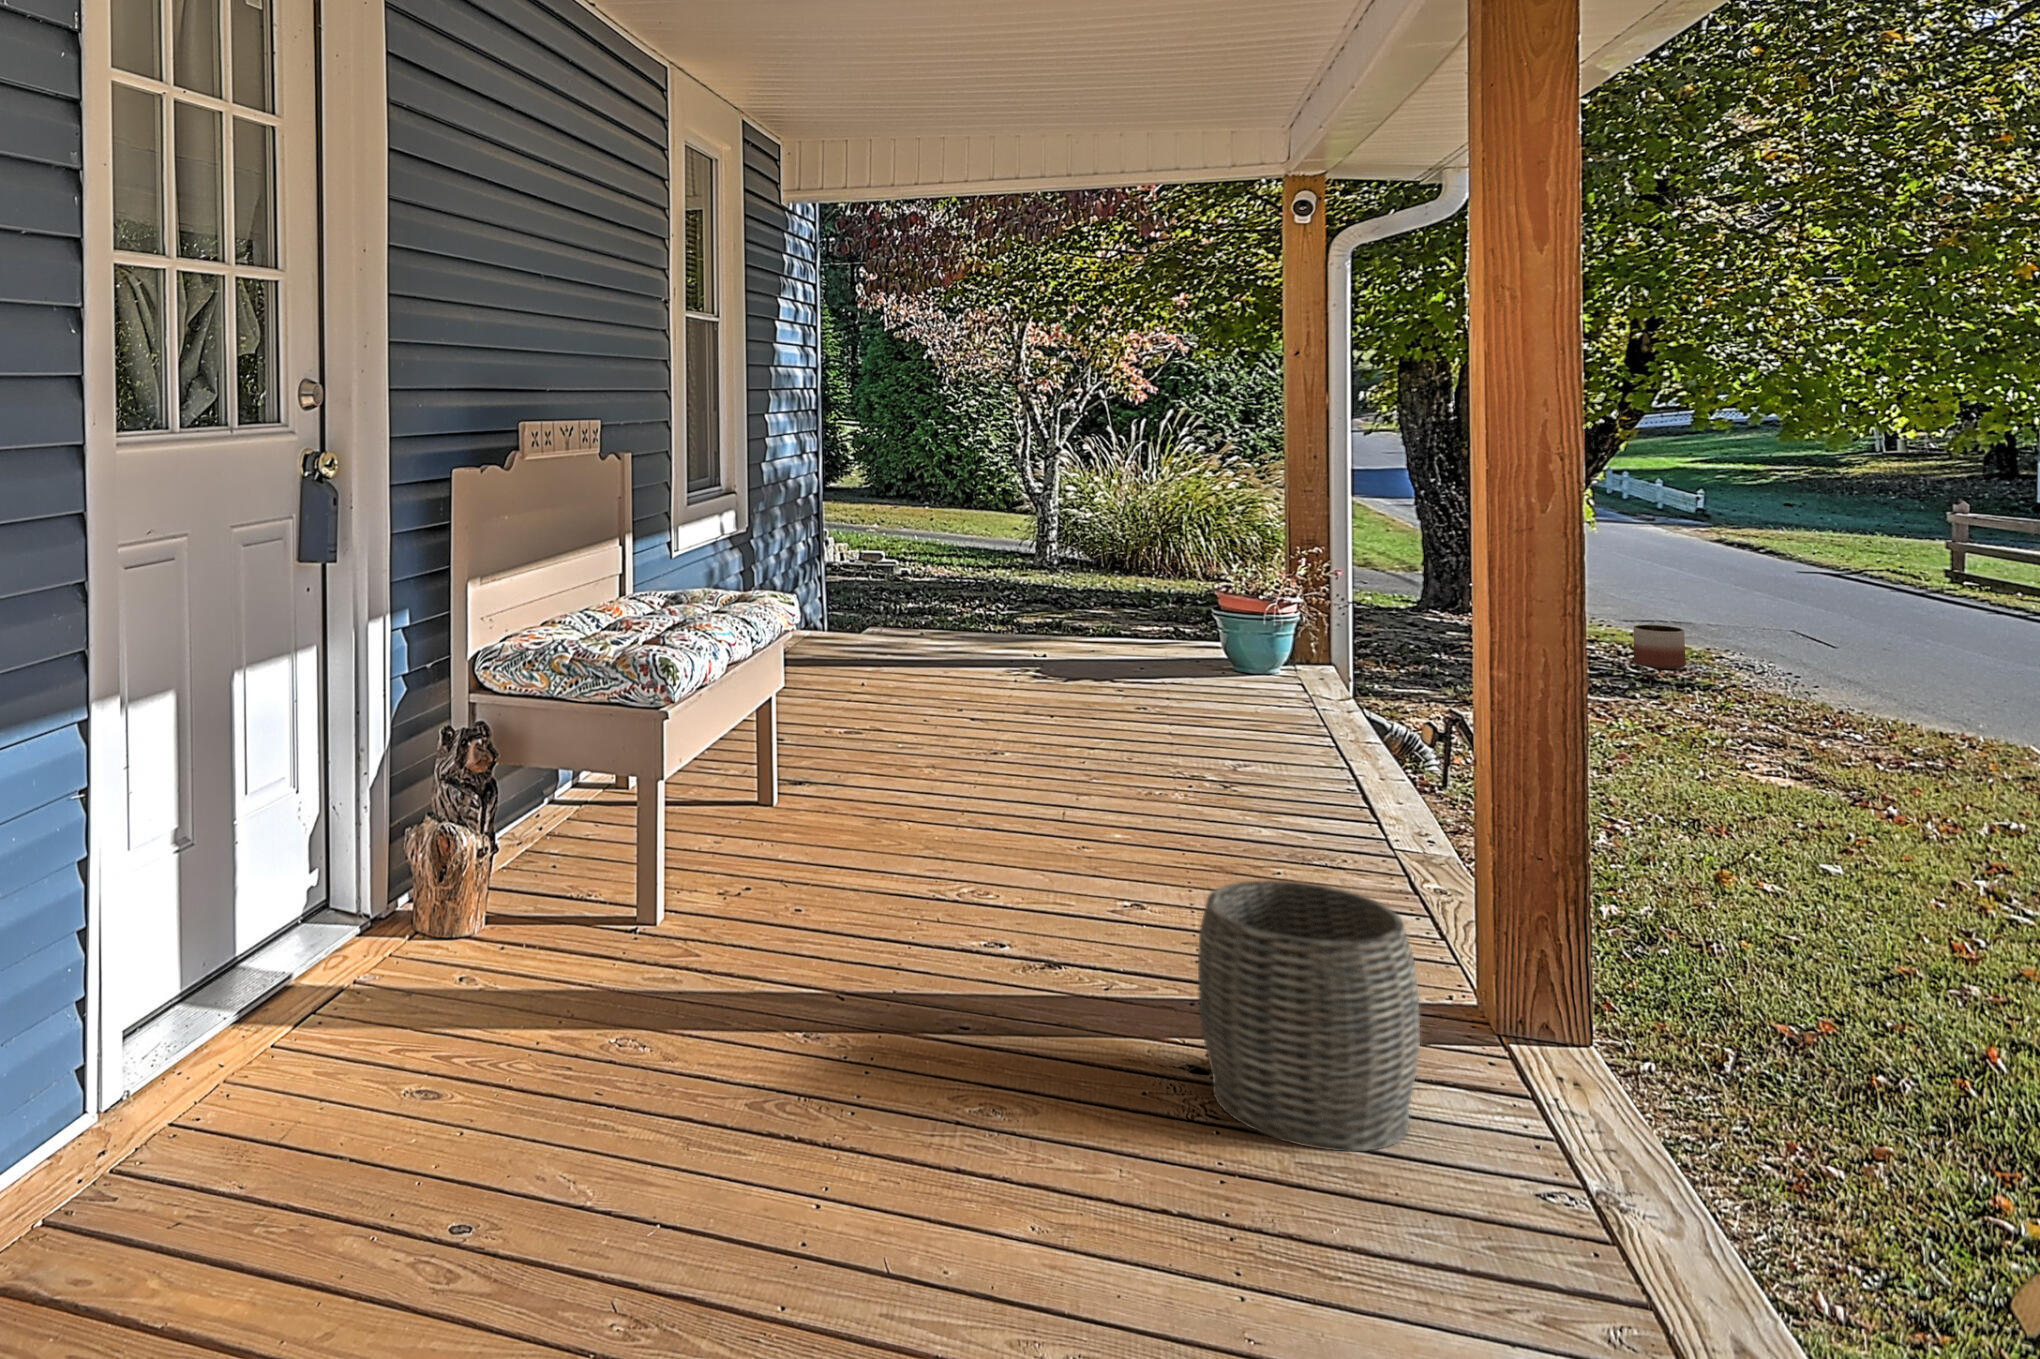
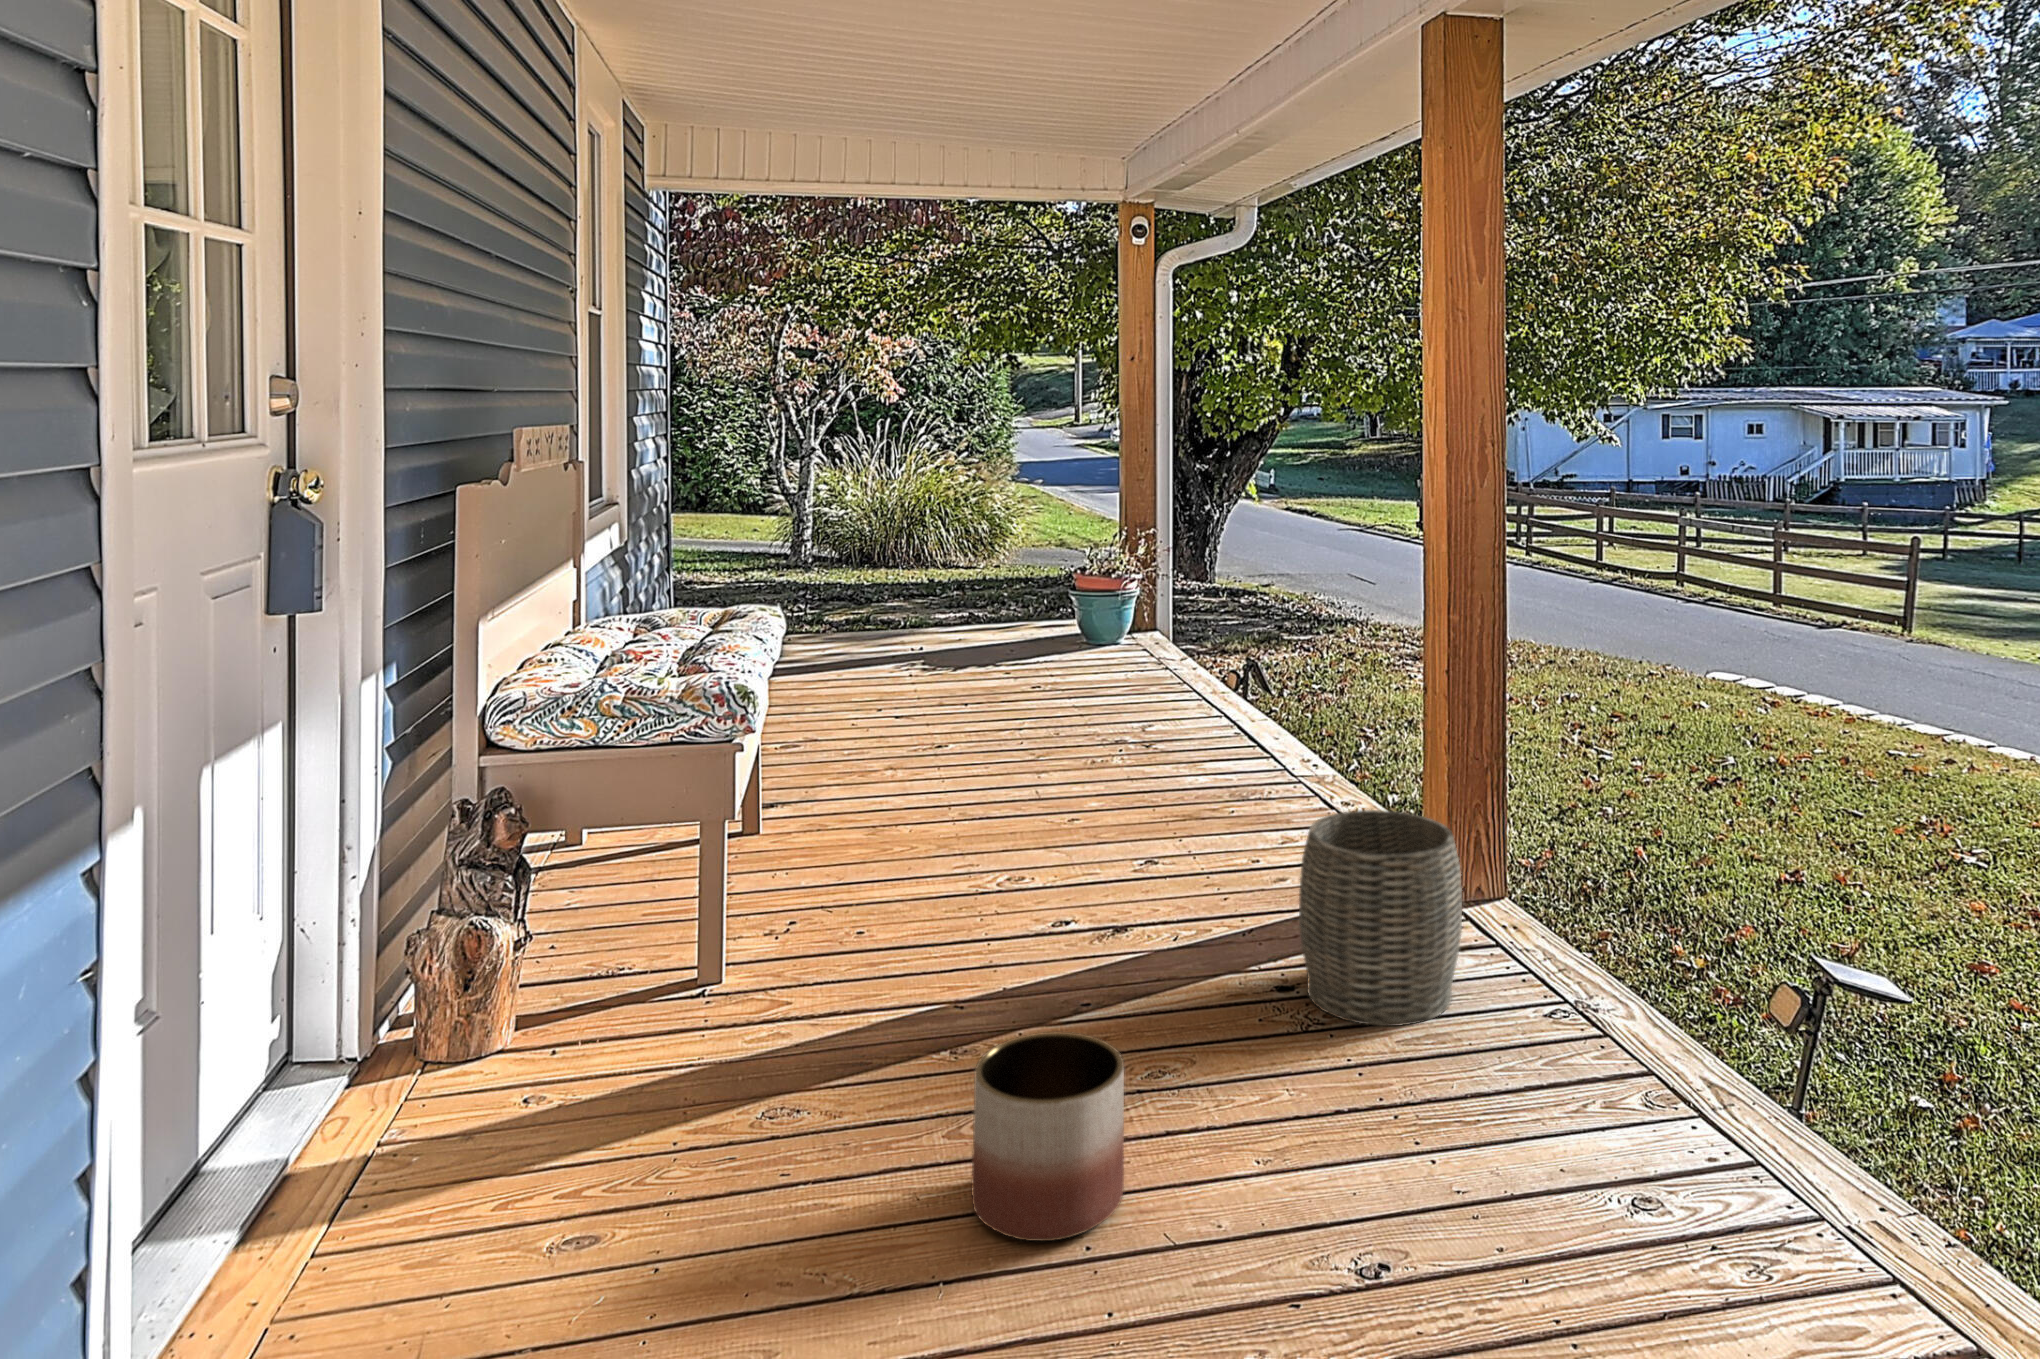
planter: present [1633,625,1686,669] -> present [972,1032,1124,1241]

